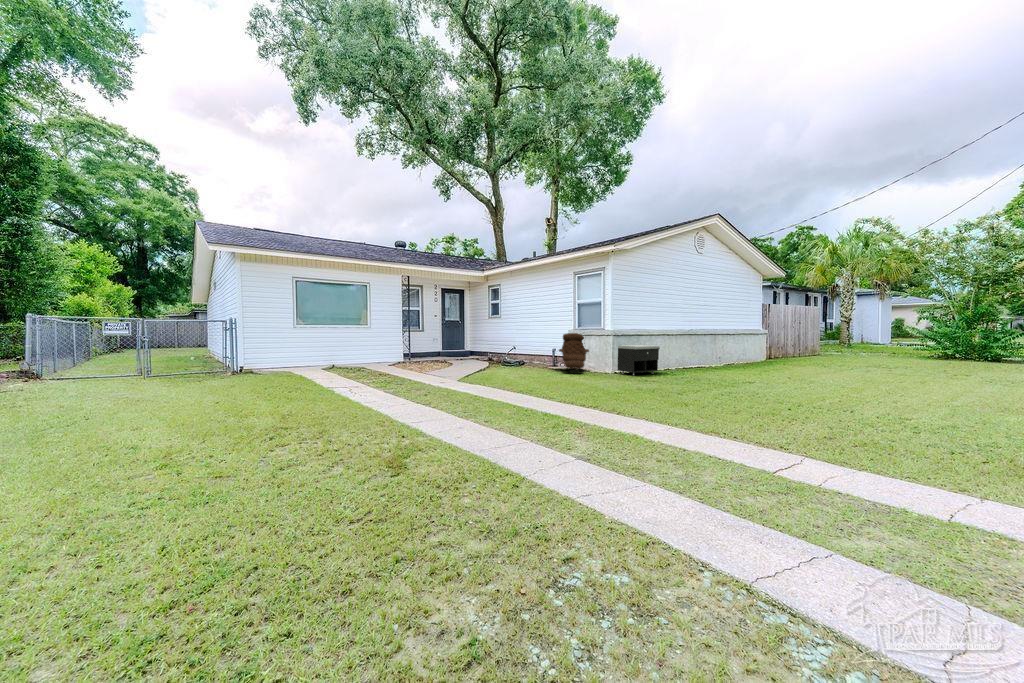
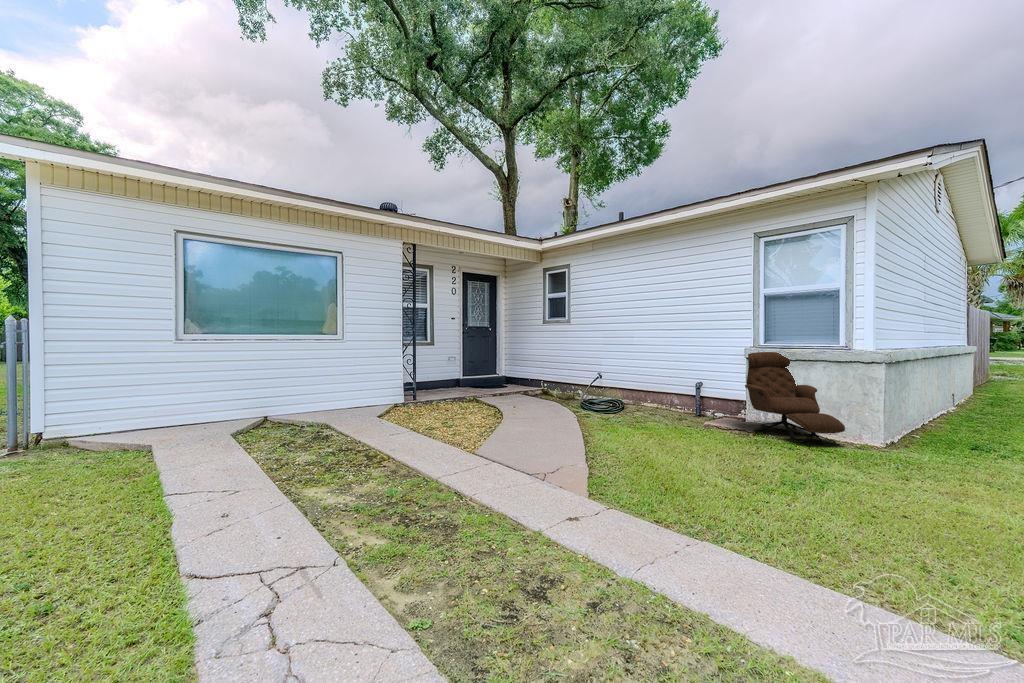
storage bench: present [618,345,660,375] -> none [900,375,975,447]

